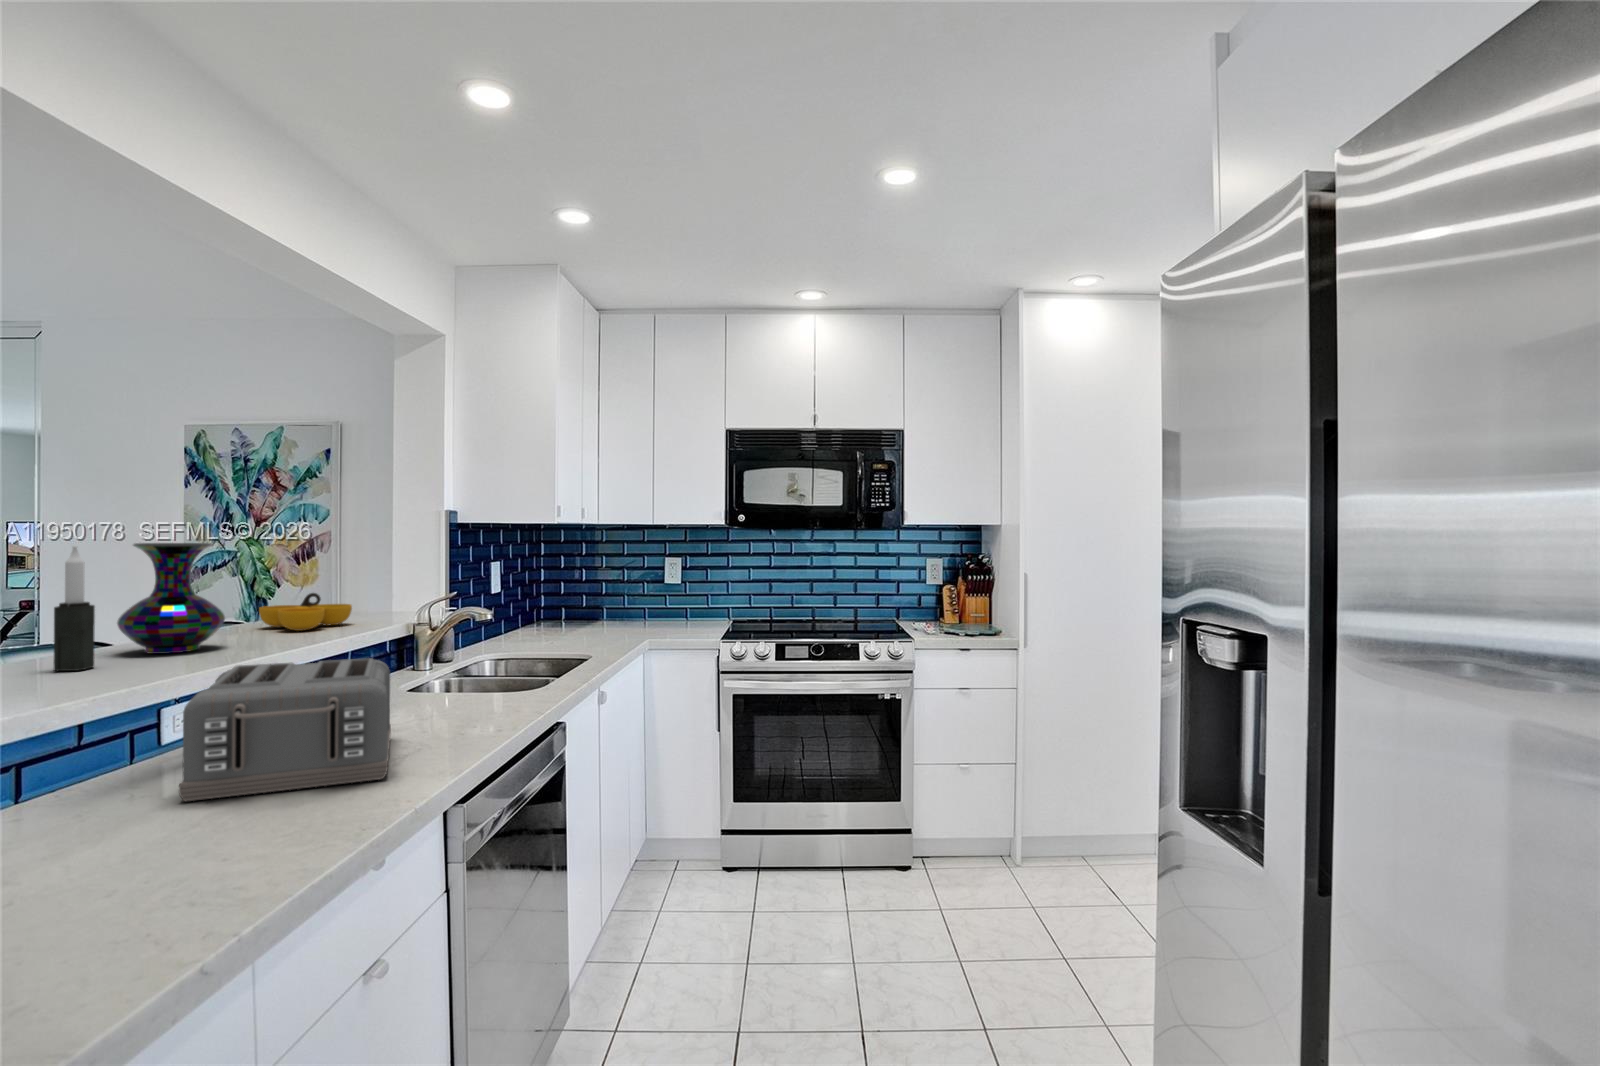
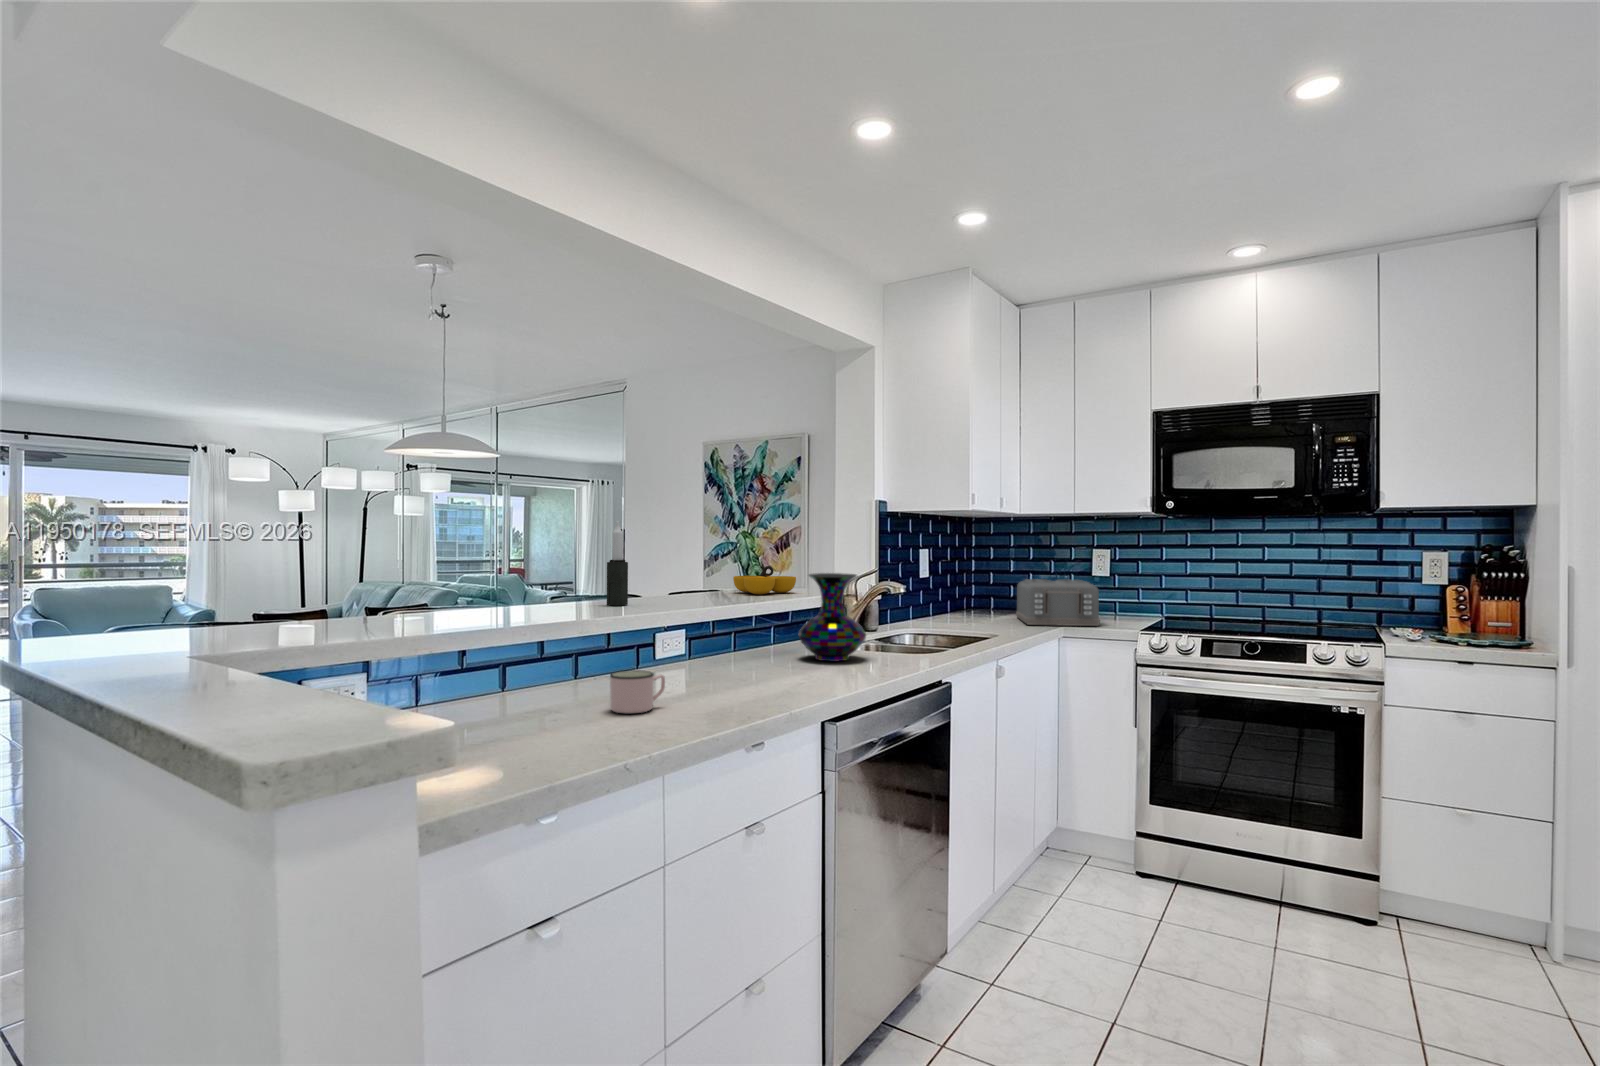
vase: present [117,543,225,654] -> present [799,573,866,661]
toaster: present [179,658,391,801] -> present [1016,579,1100,626]
mug: none [98,789,202,866] -> present [610,670,665,713]

